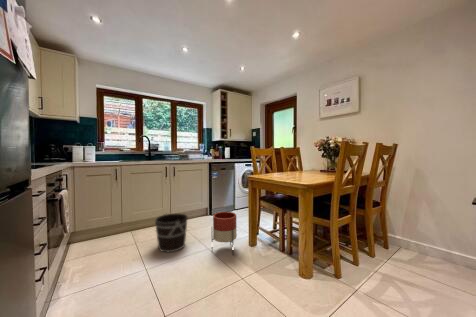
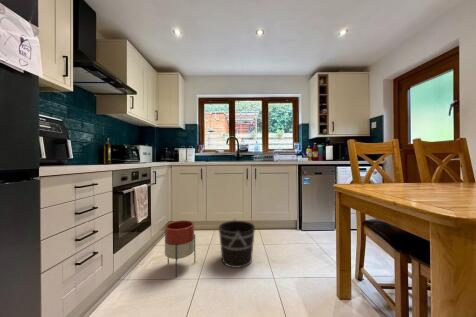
planter: present [211,212,237,255] -> present [165,220,195,277]

